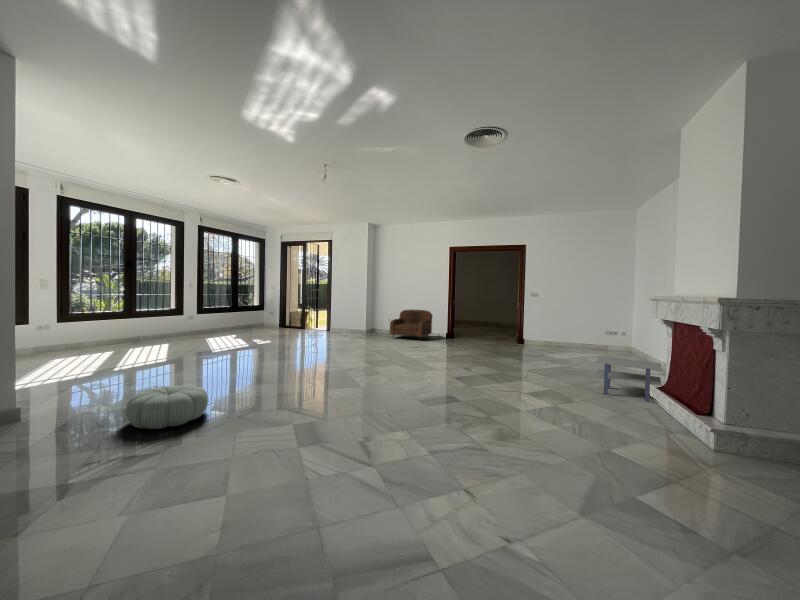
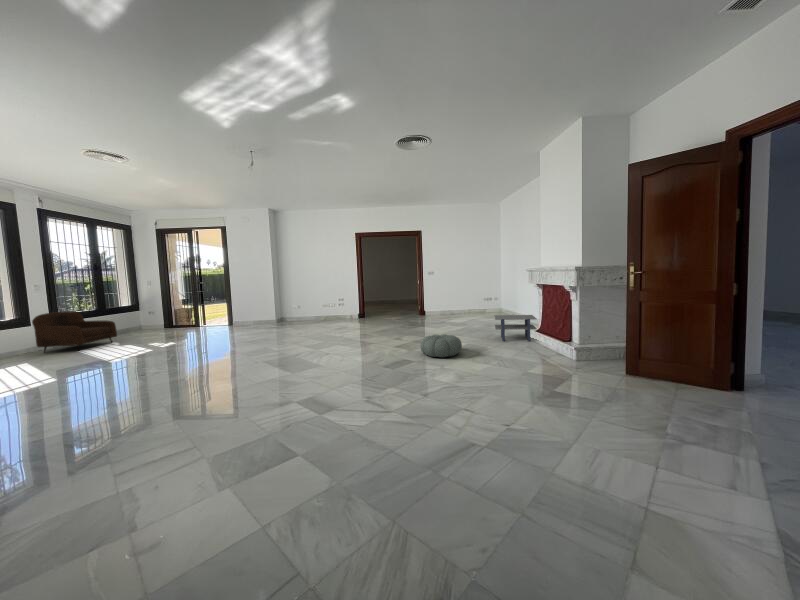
armchair: present [389,310,432,340] -> present [32,311,117,352]
pouf: present [125,385,208,429] -> present [420,334,462,357]

